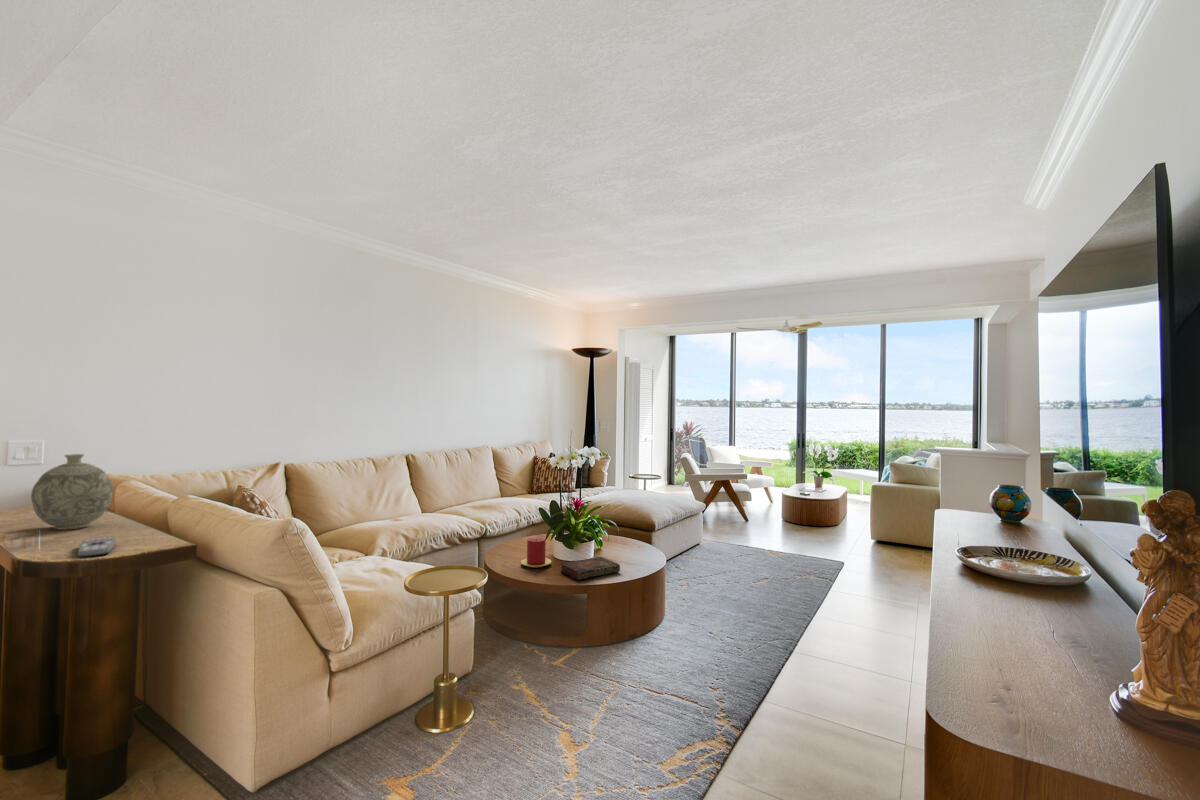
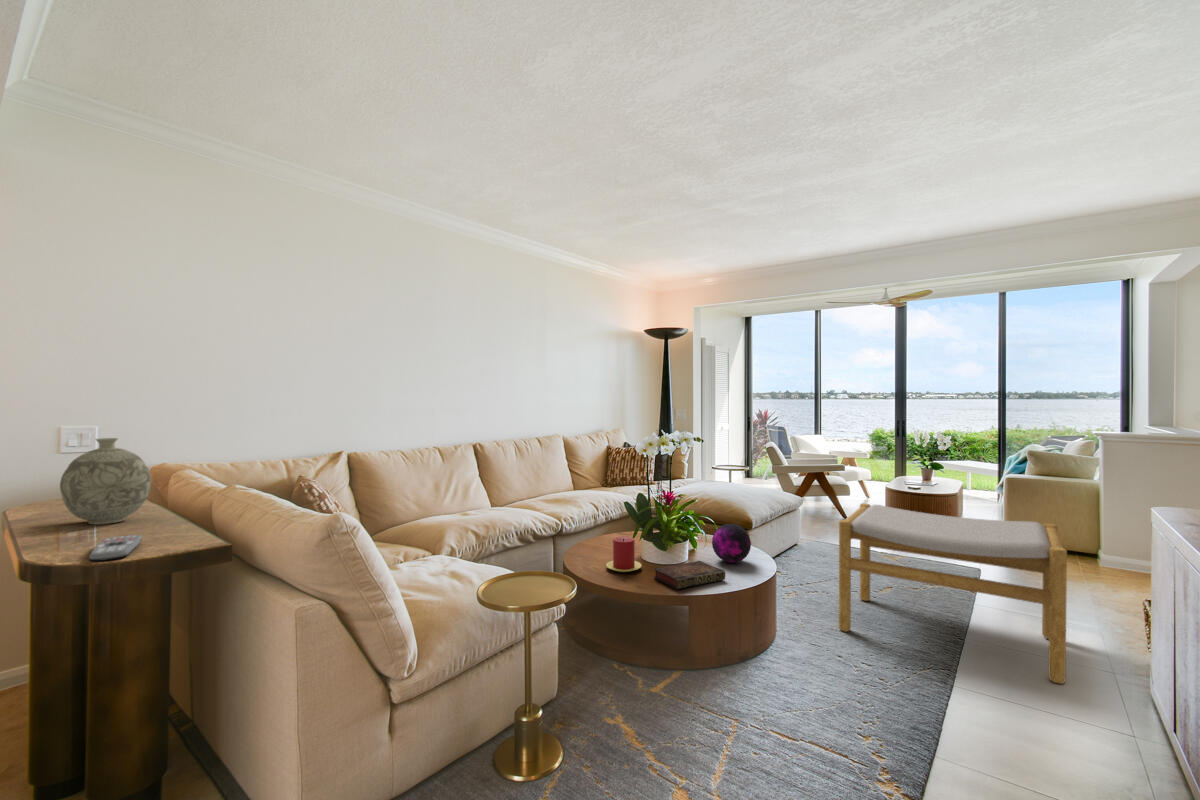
footstool: none [716,507,883,647] -> present [839,503,1067,684]
decorative orb: none [613,525,645,558] -> present [712,524,751,563]

